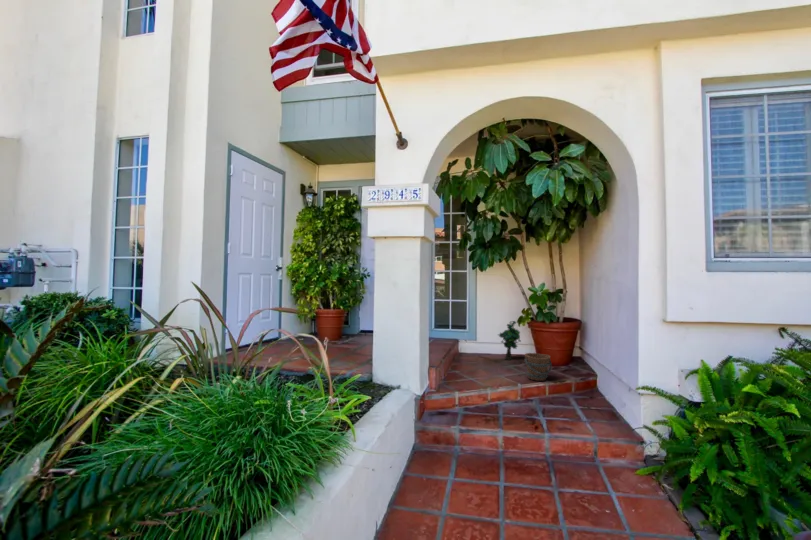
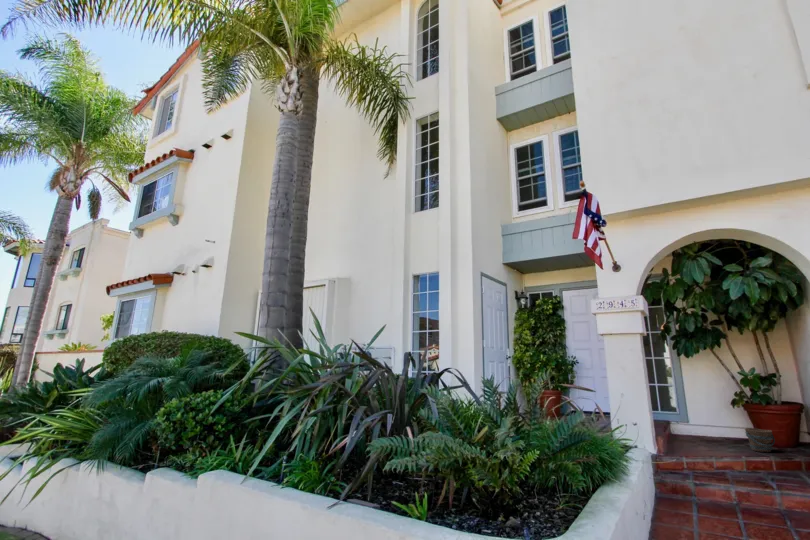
decorative plant: present [499,321,520,360] -> none [712,402,739,439]

